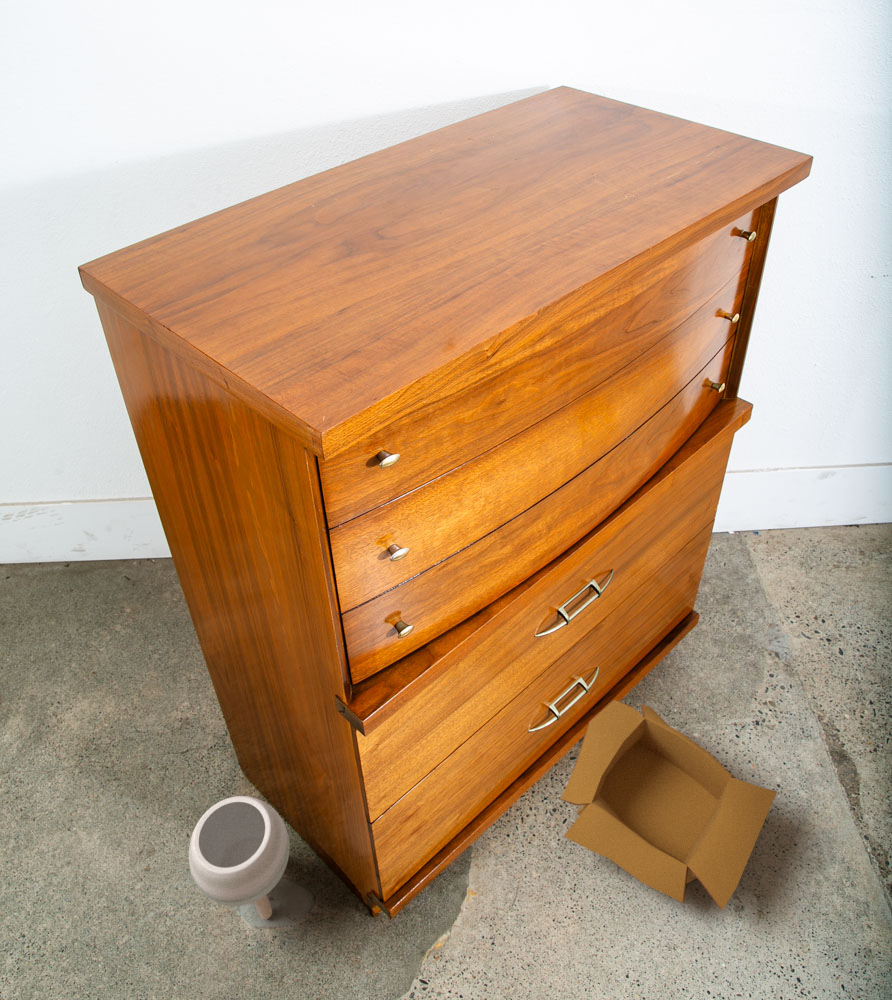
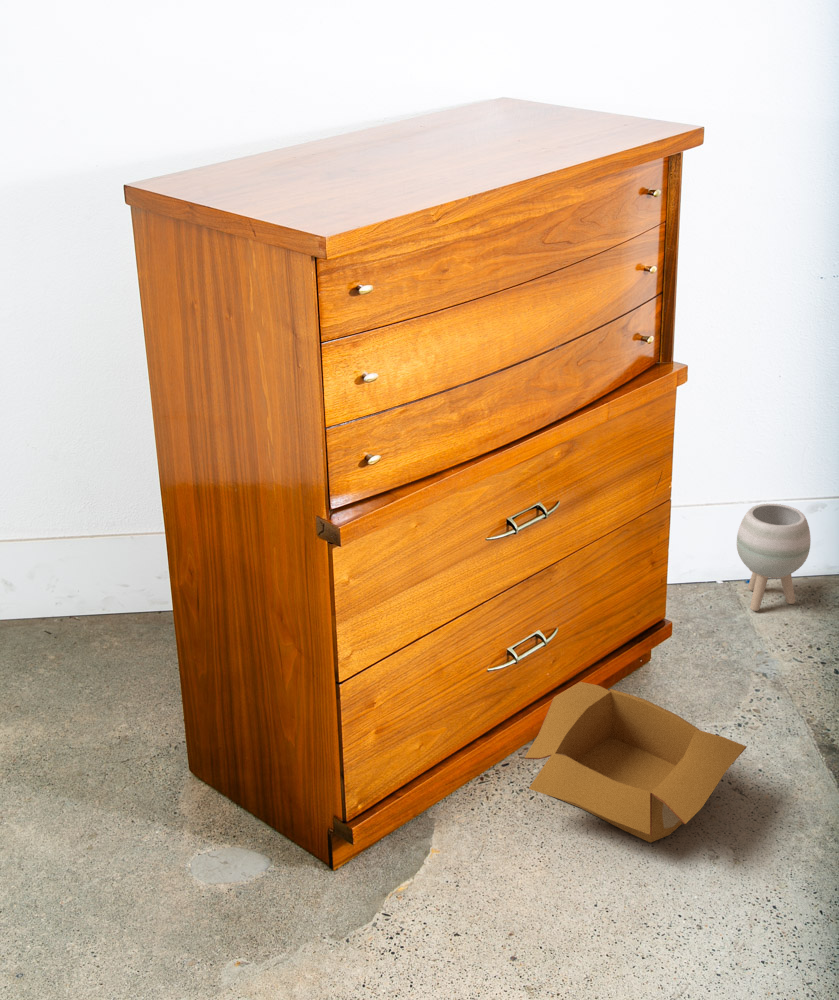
planter: present [189,796,290,919] -> present [737,504,811,611]

